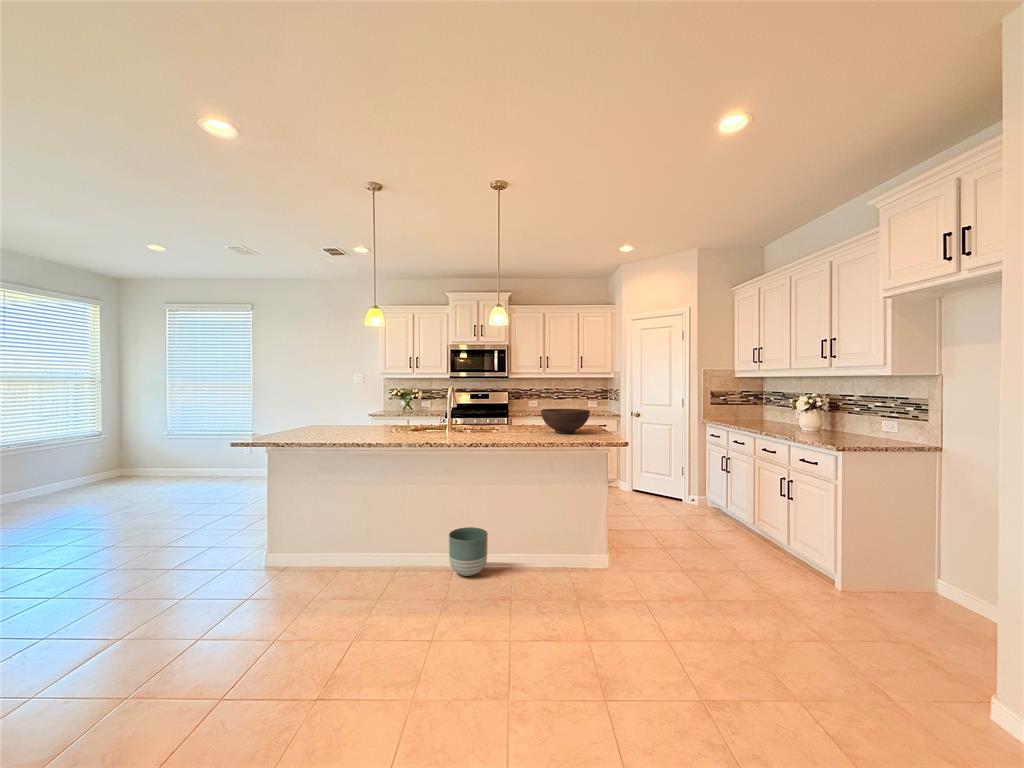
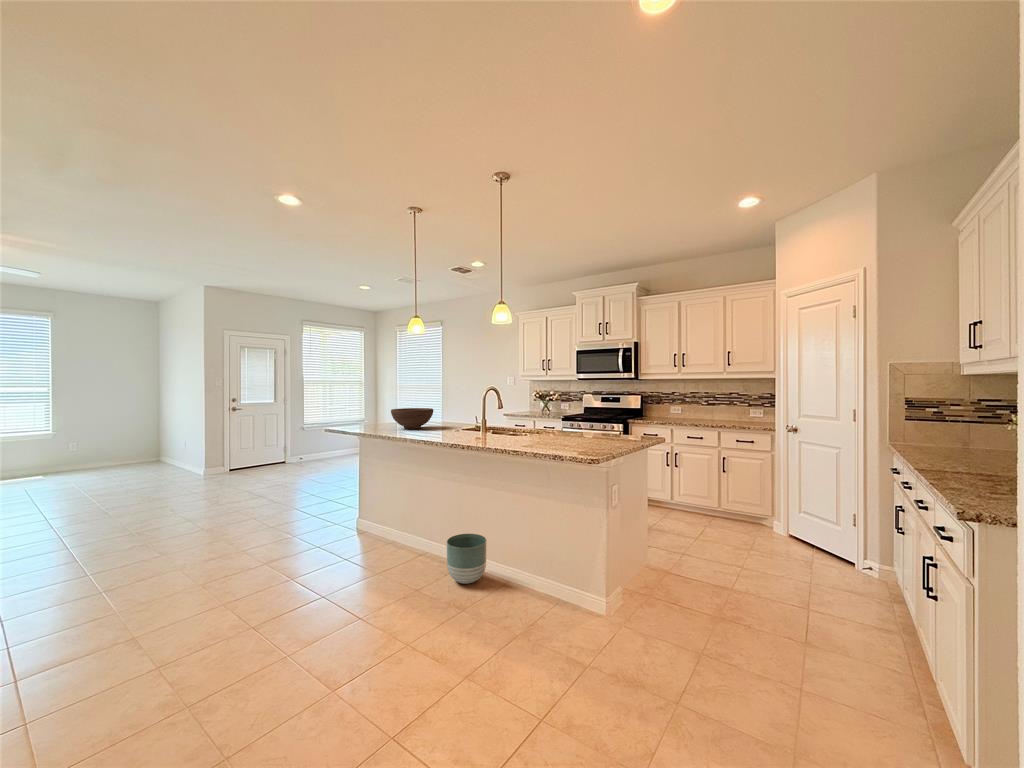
fruit bowl: present [541,409,590,434] -> present [391,408,433,429]

